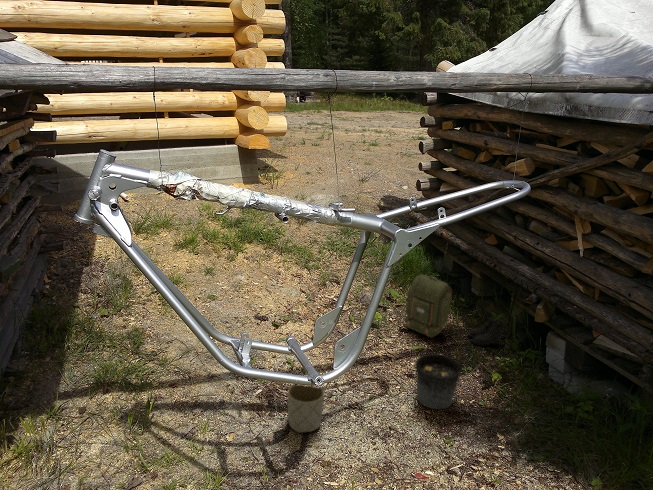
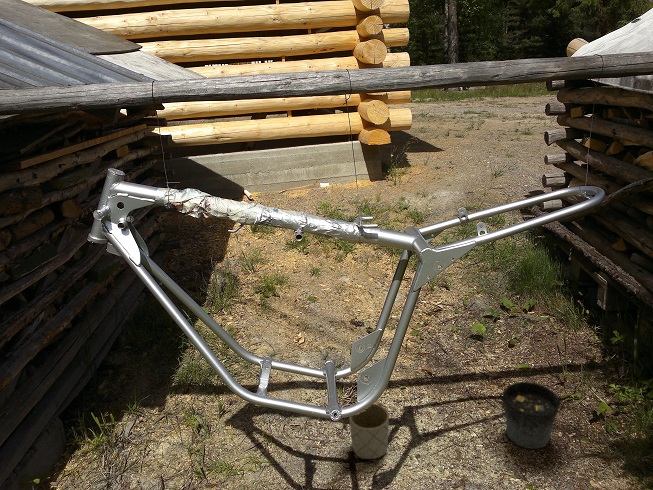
backpack: present [405,274,452,338] -> none [510,284,567,357]
boots: present [469,318,504,345] -> none [587,337,632,371]

